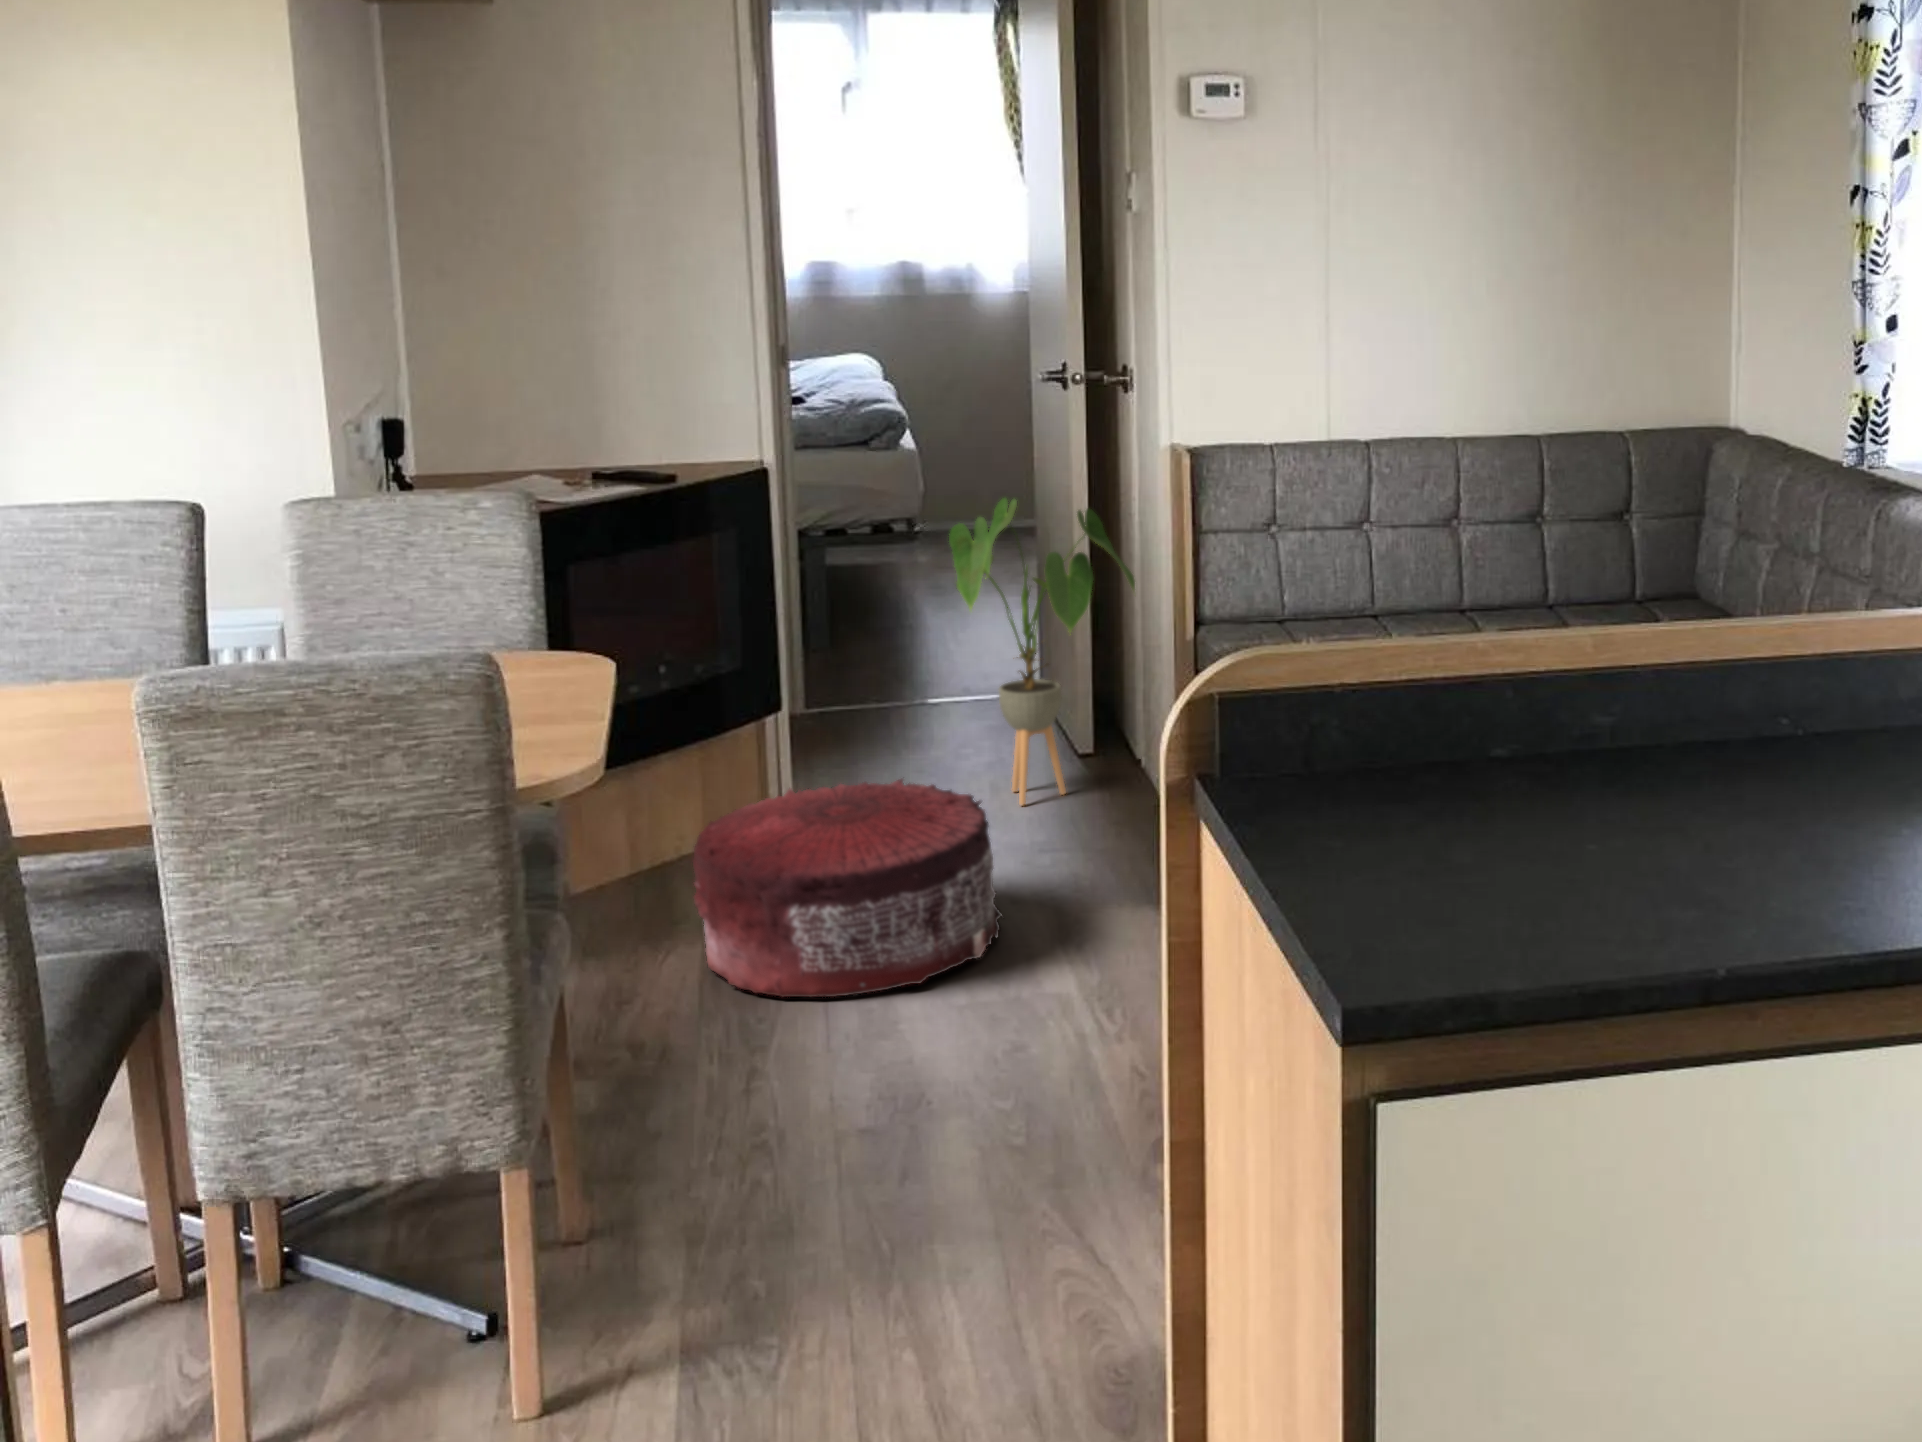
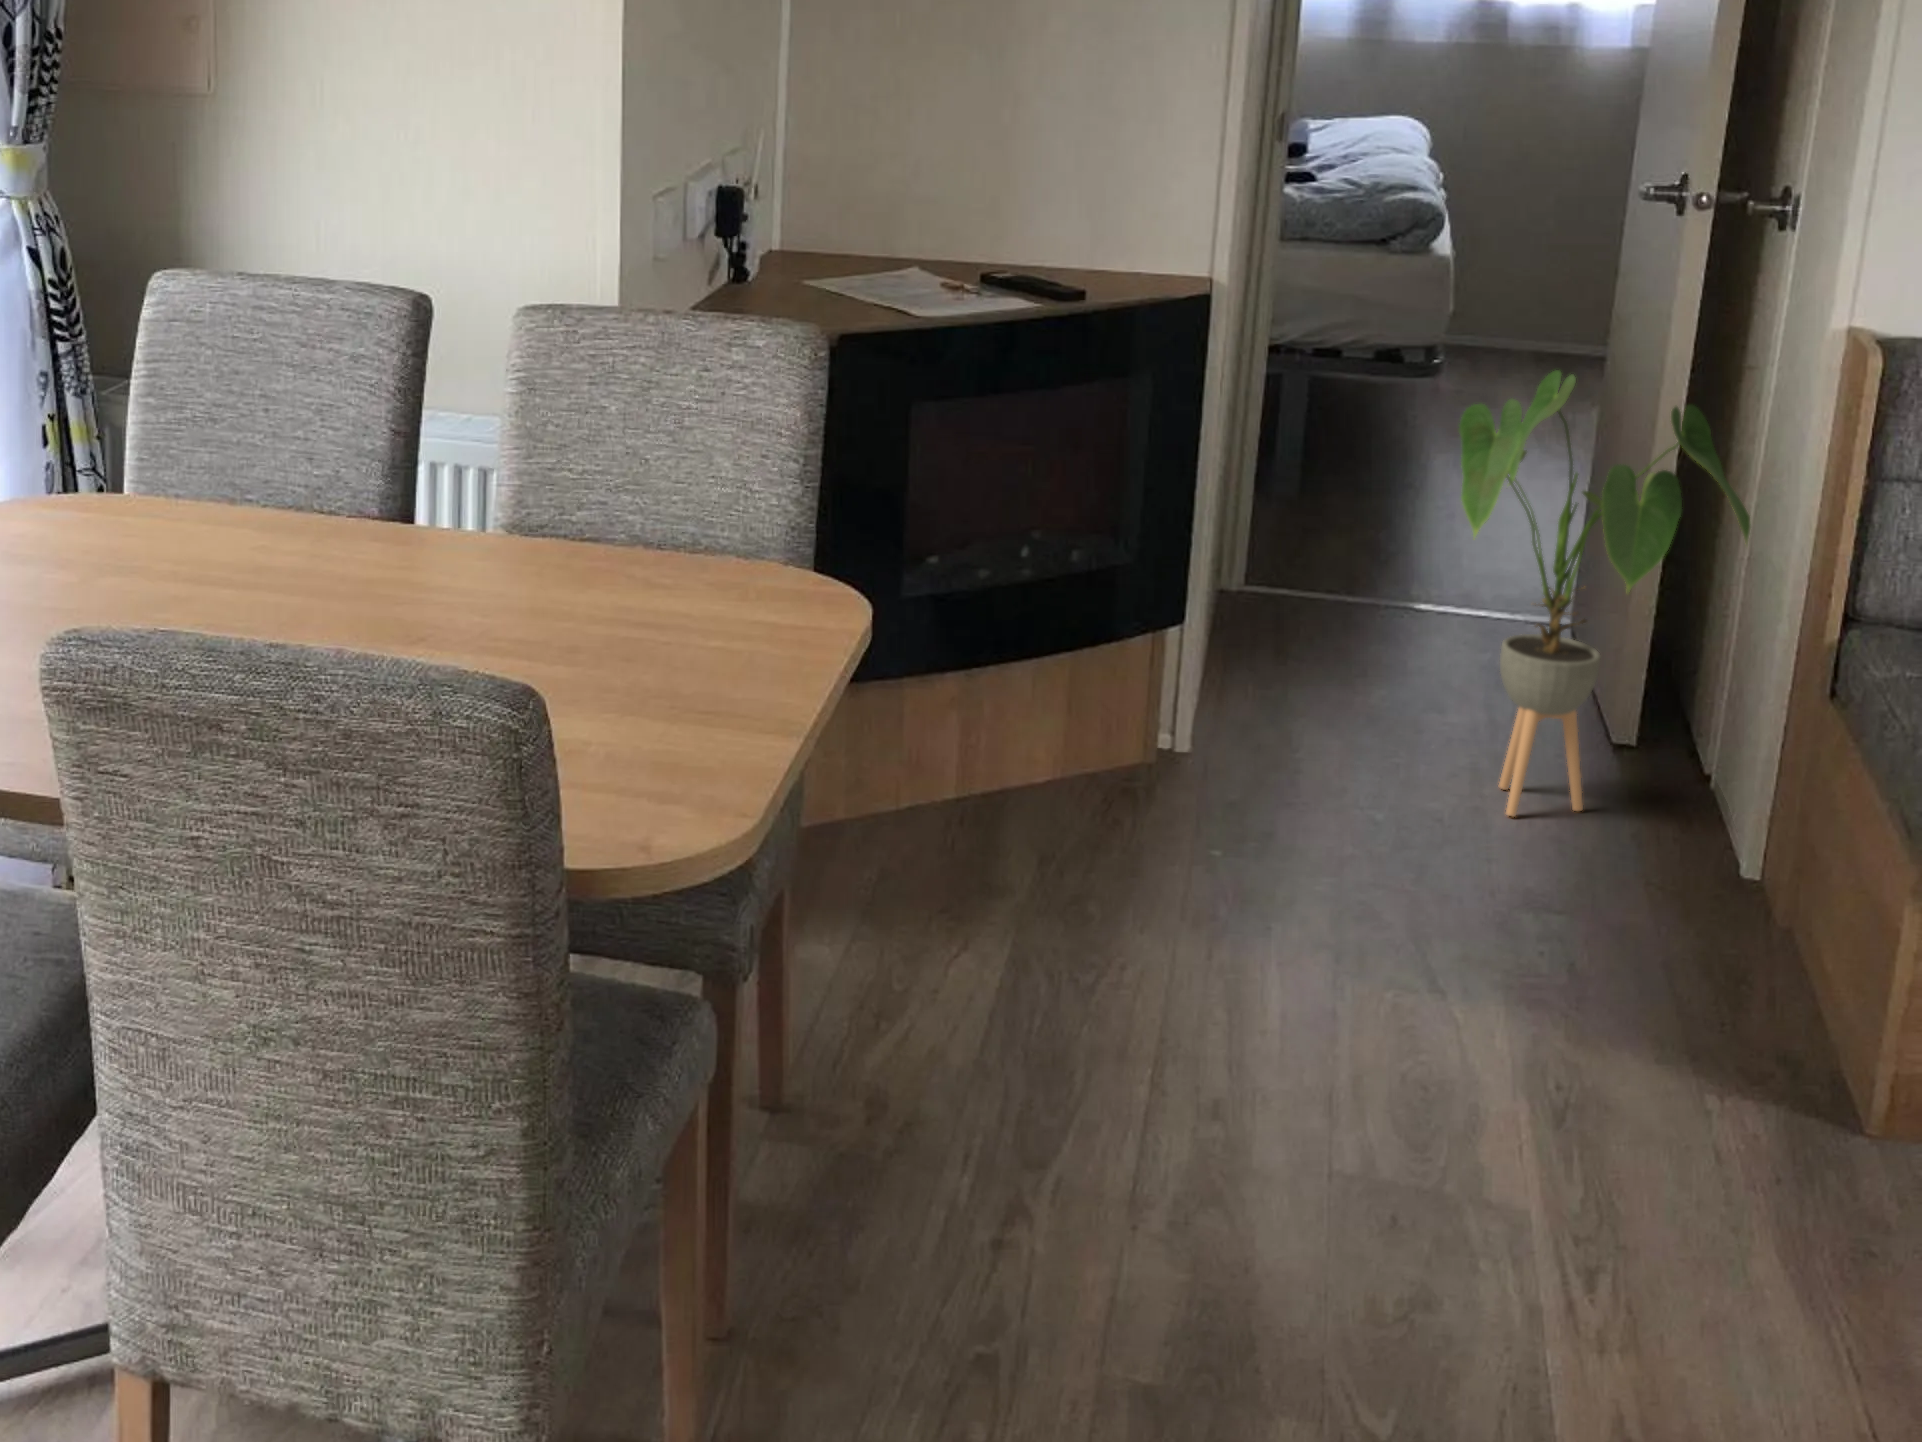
pouf: present [693,779,1004,997] -> none [998,756,1446,1115]

